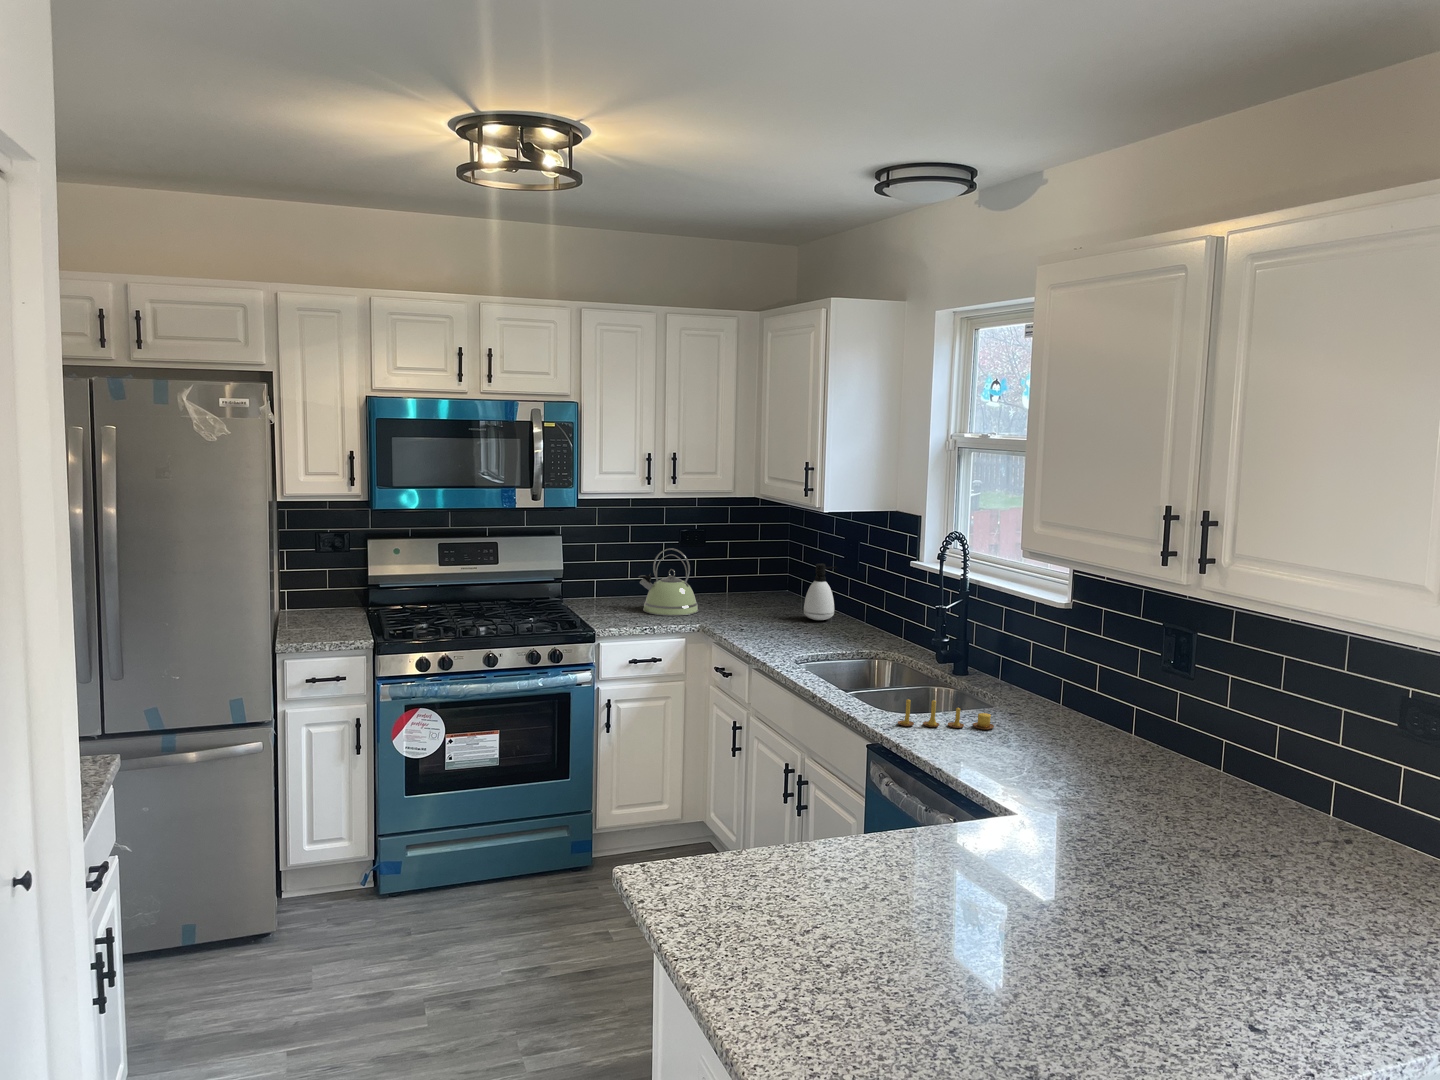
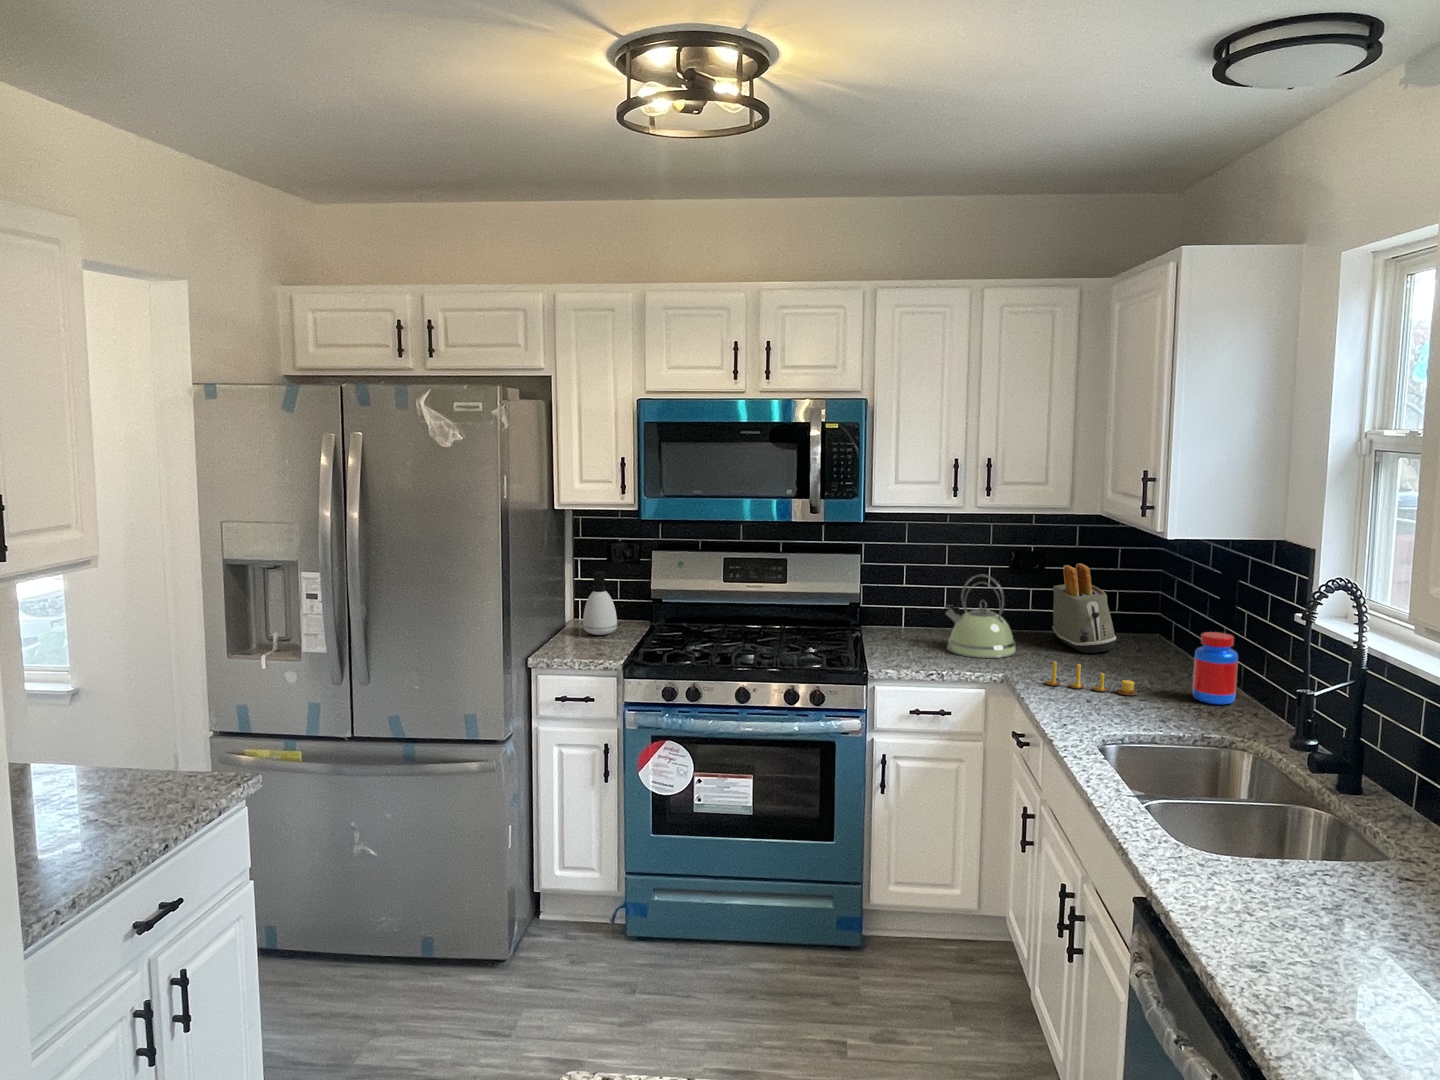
toaster: none [716,537,769,607] -> present [1052,563,1116,653]
soap dispenser: present [804,564,837,620] -> present [583,571,617,635]
jar: none [839,581,869,633] -> present [1193,632,1238,704]
candle: present [898,699,994,729] -> present [1045,661,1138,695]

